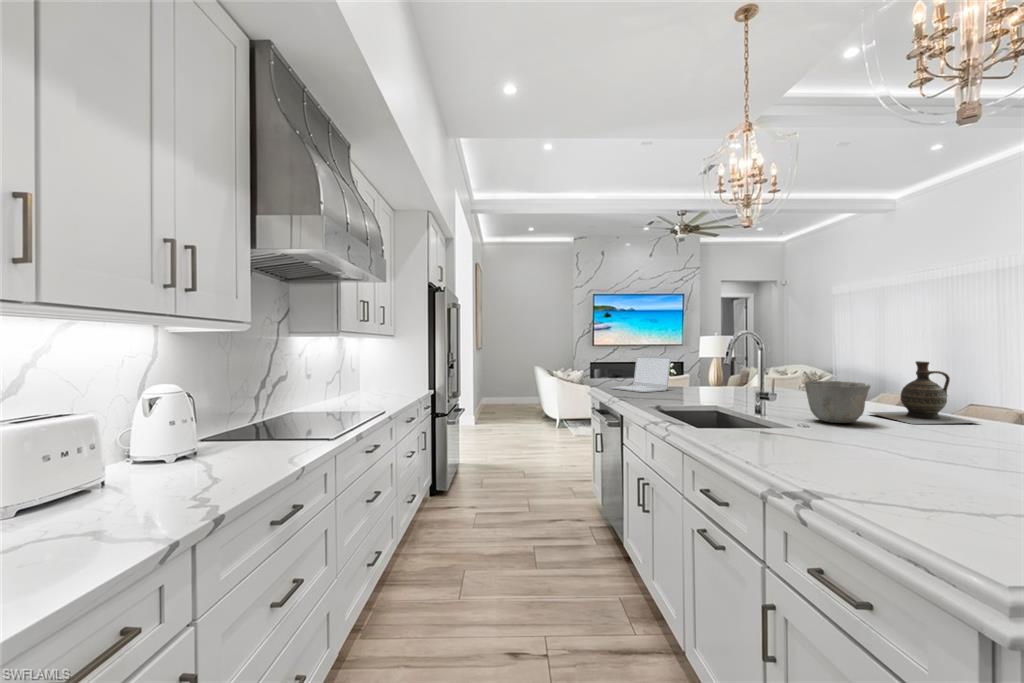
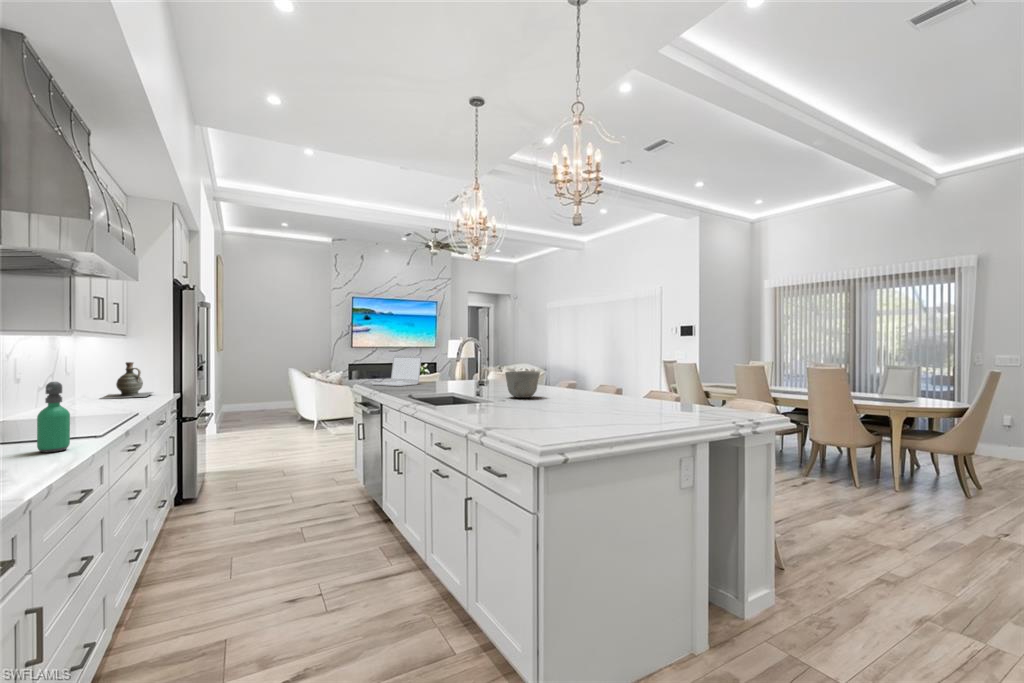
ceramic jug: present [869,361,978,424] -> present [100,362,152,399]
soap dispenser: none [263,383,291,458] -> present [37,382,70,452]

